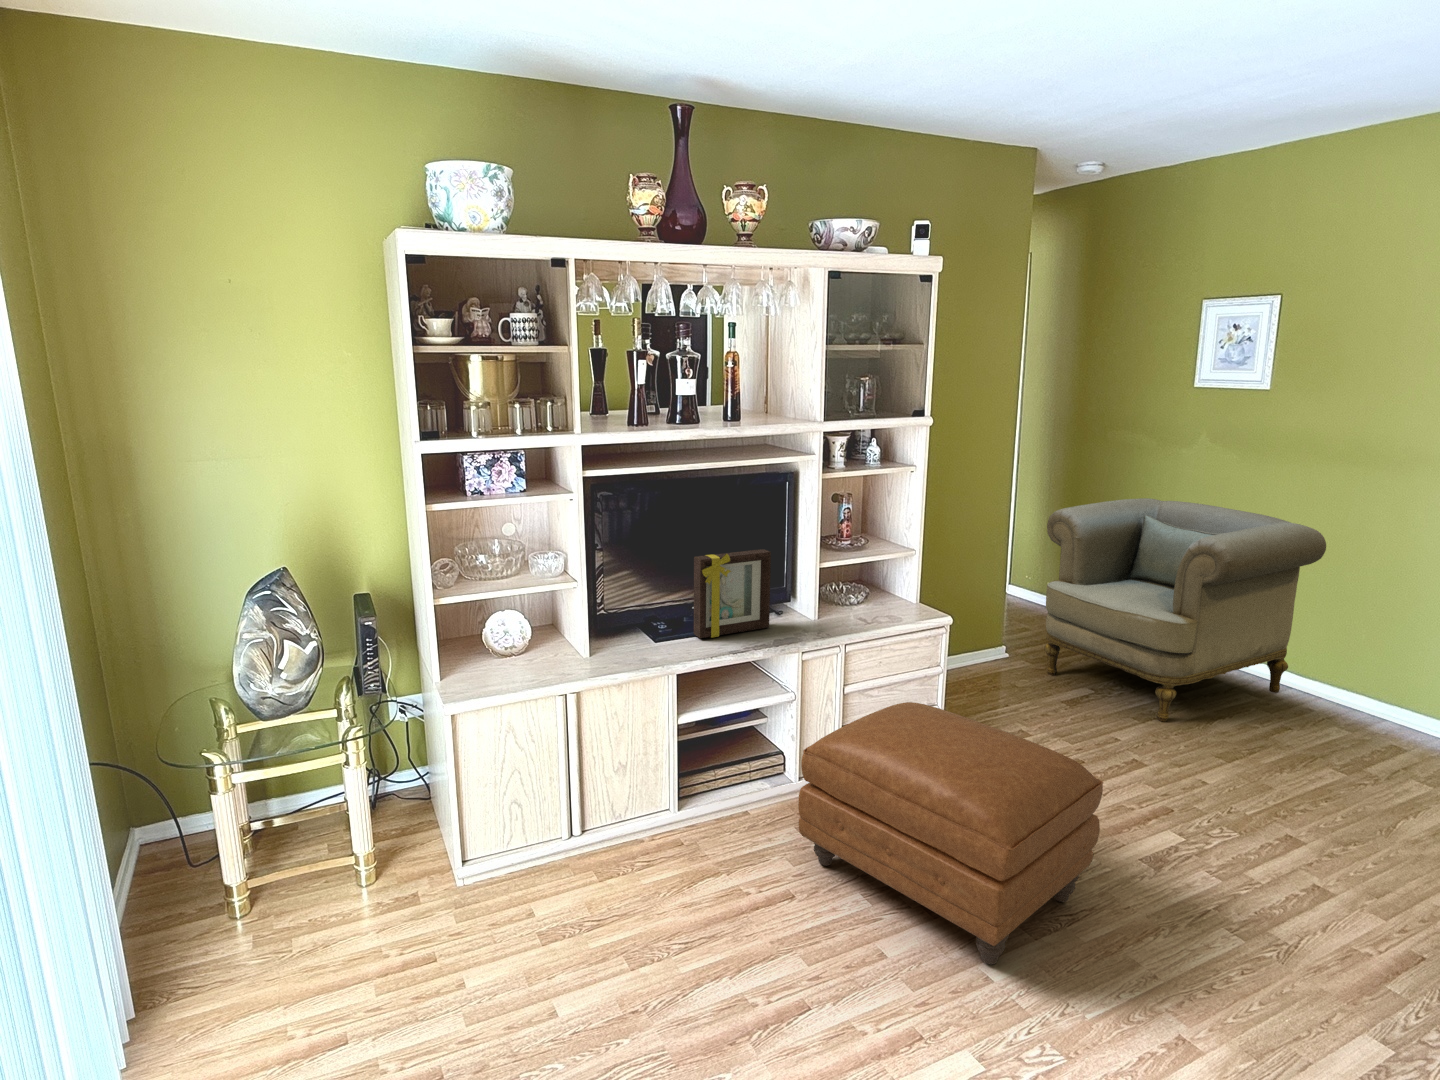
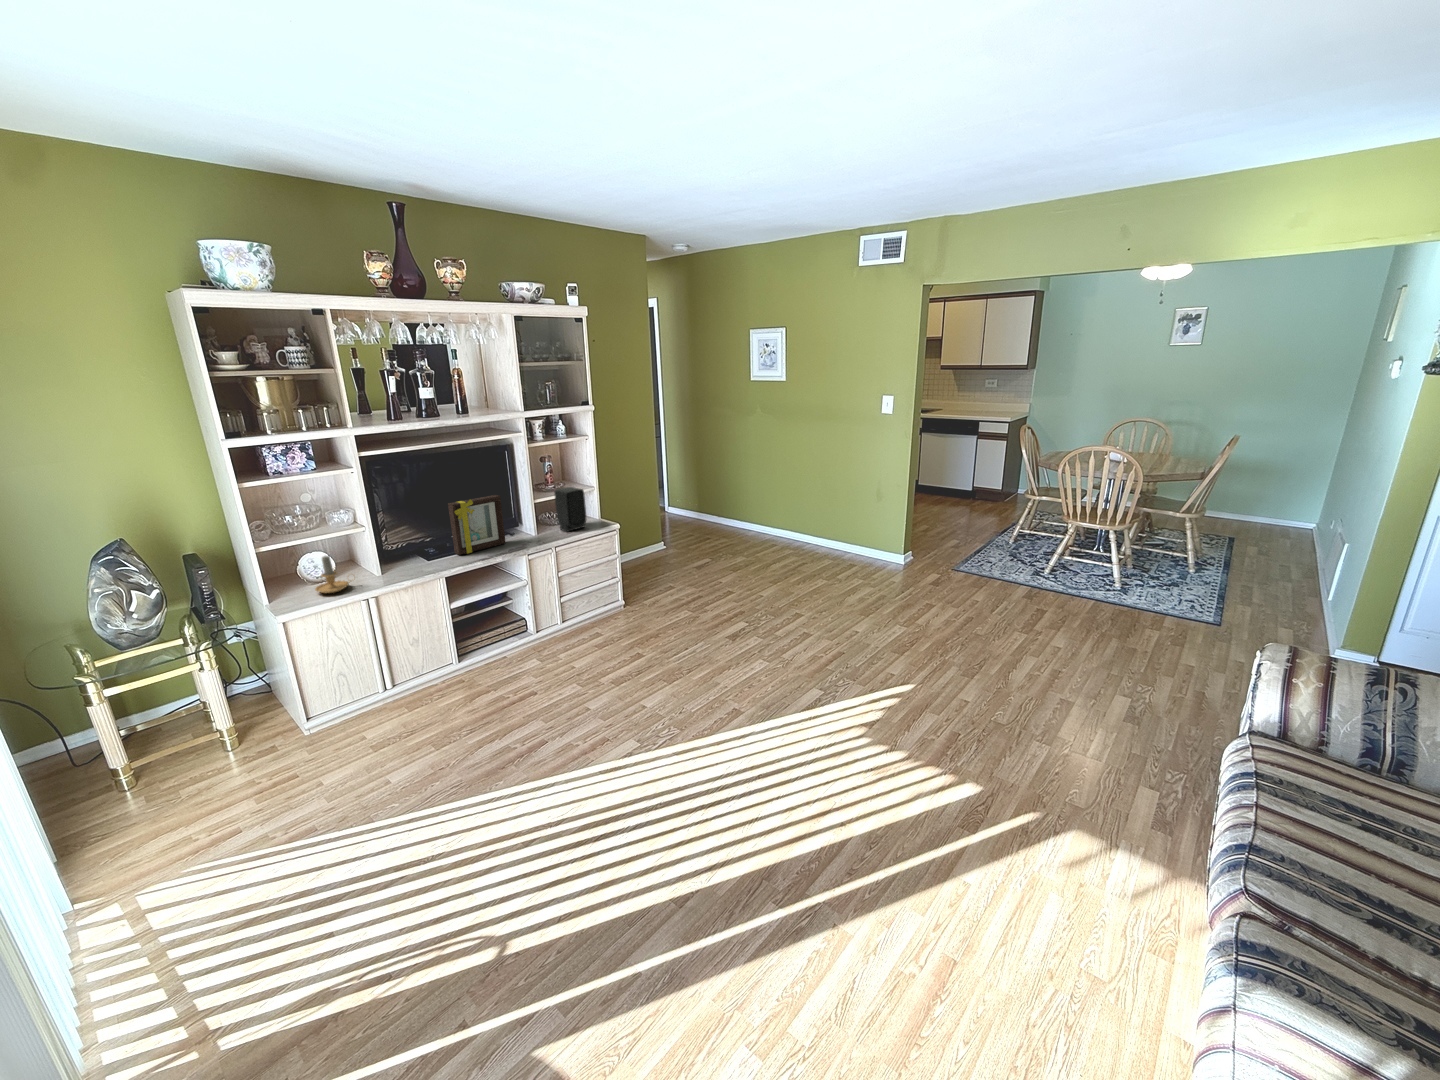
armchair: present [1044,498,1326,722] -> none [678,447,817,570]
speaker: none [851,546,900,619] -> present [554,487,586,531]
candle: none [500,618,554,677] -> present [315,556,350,593]
ottoman: present [798,702,1103,964] -> none [532,574,698,700]

